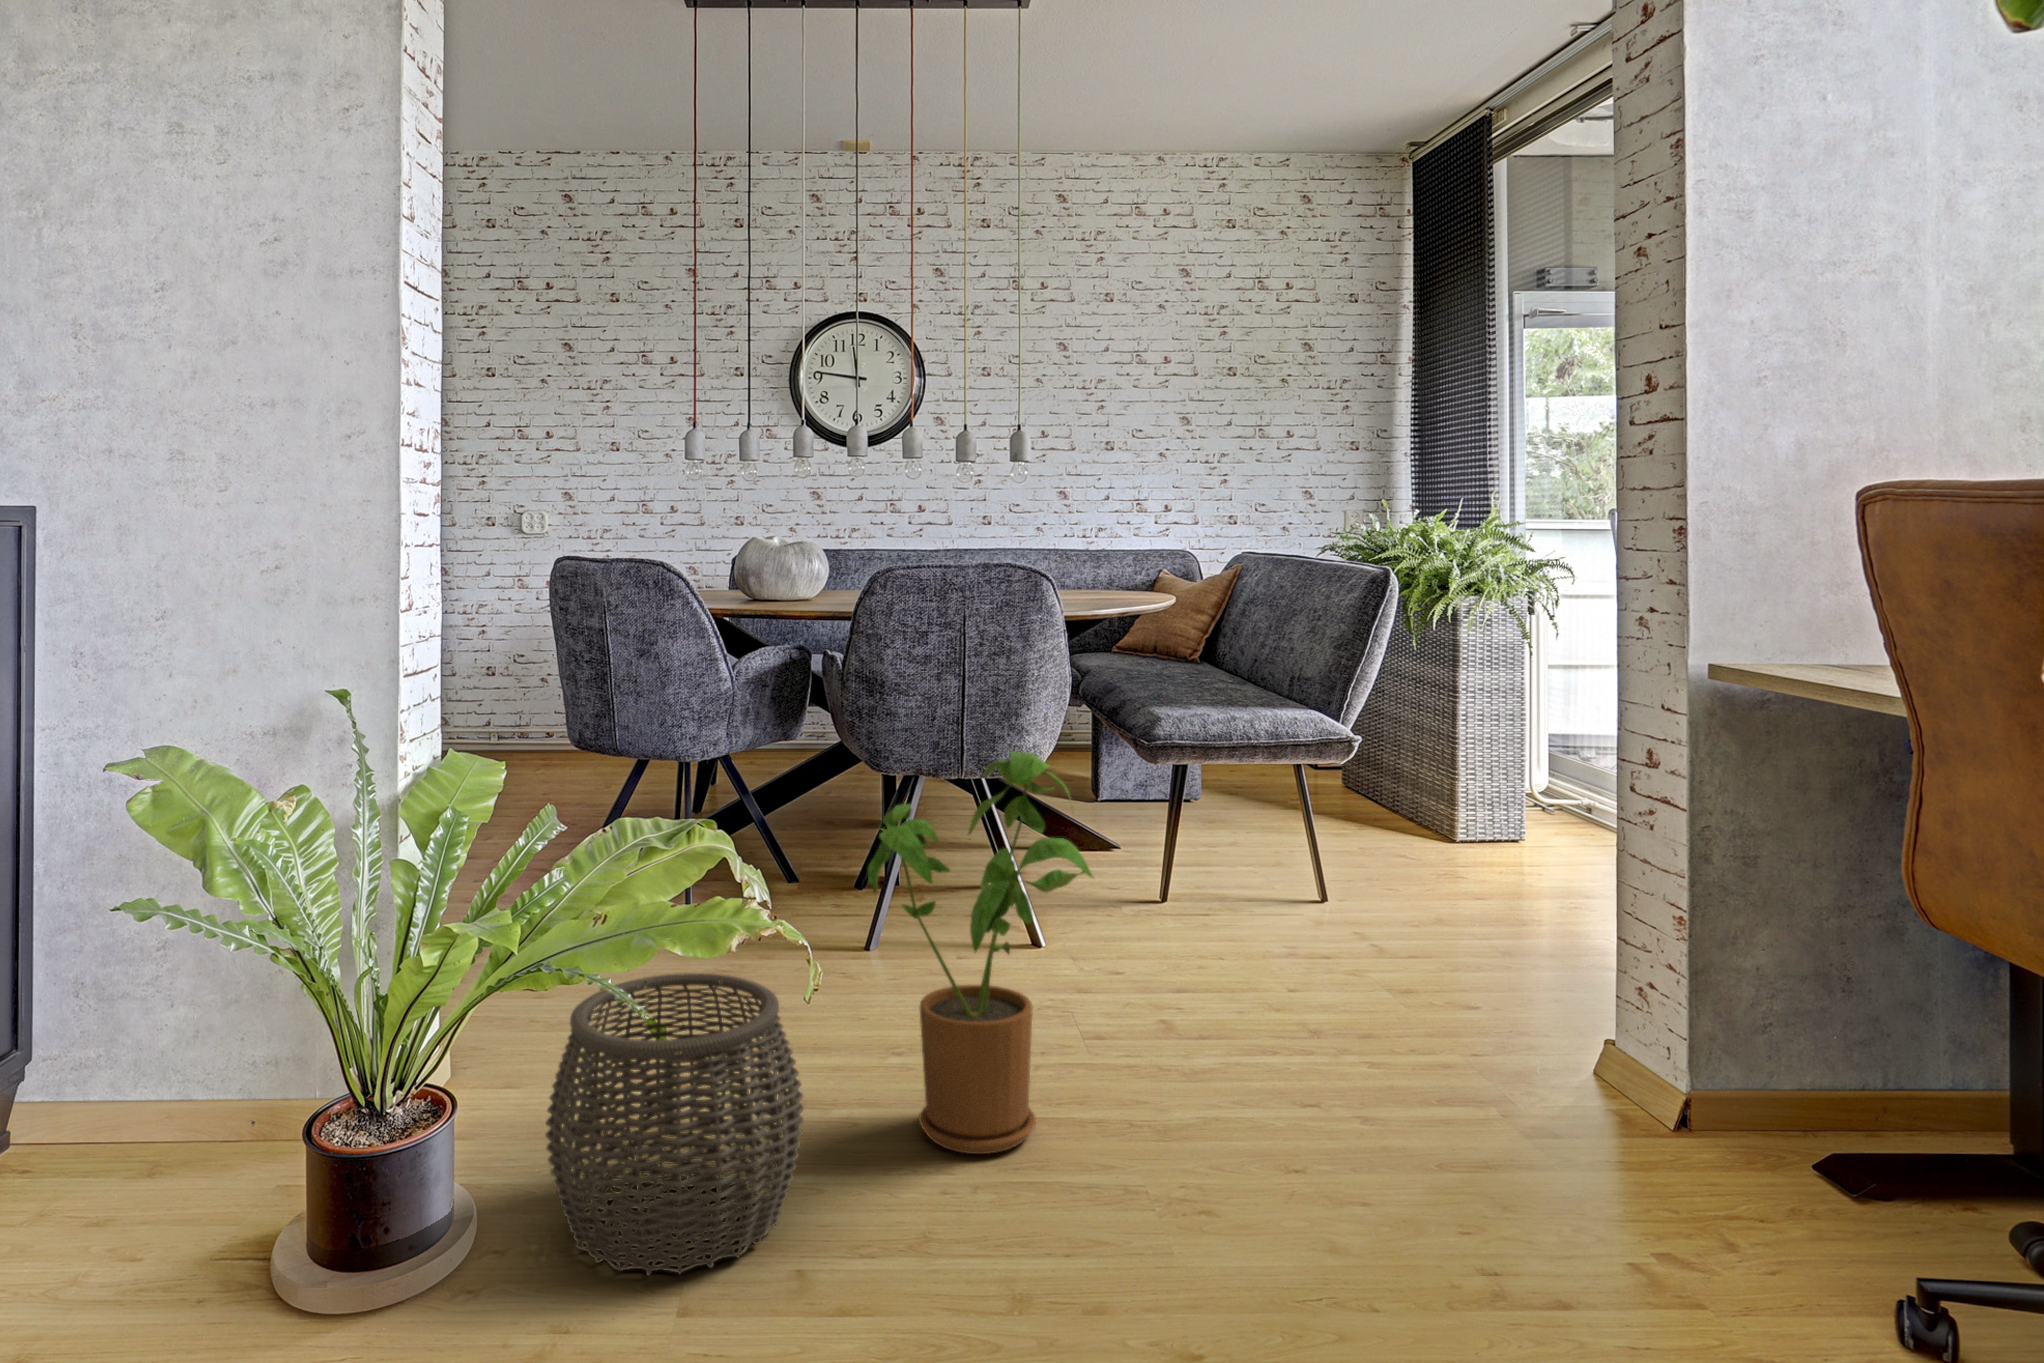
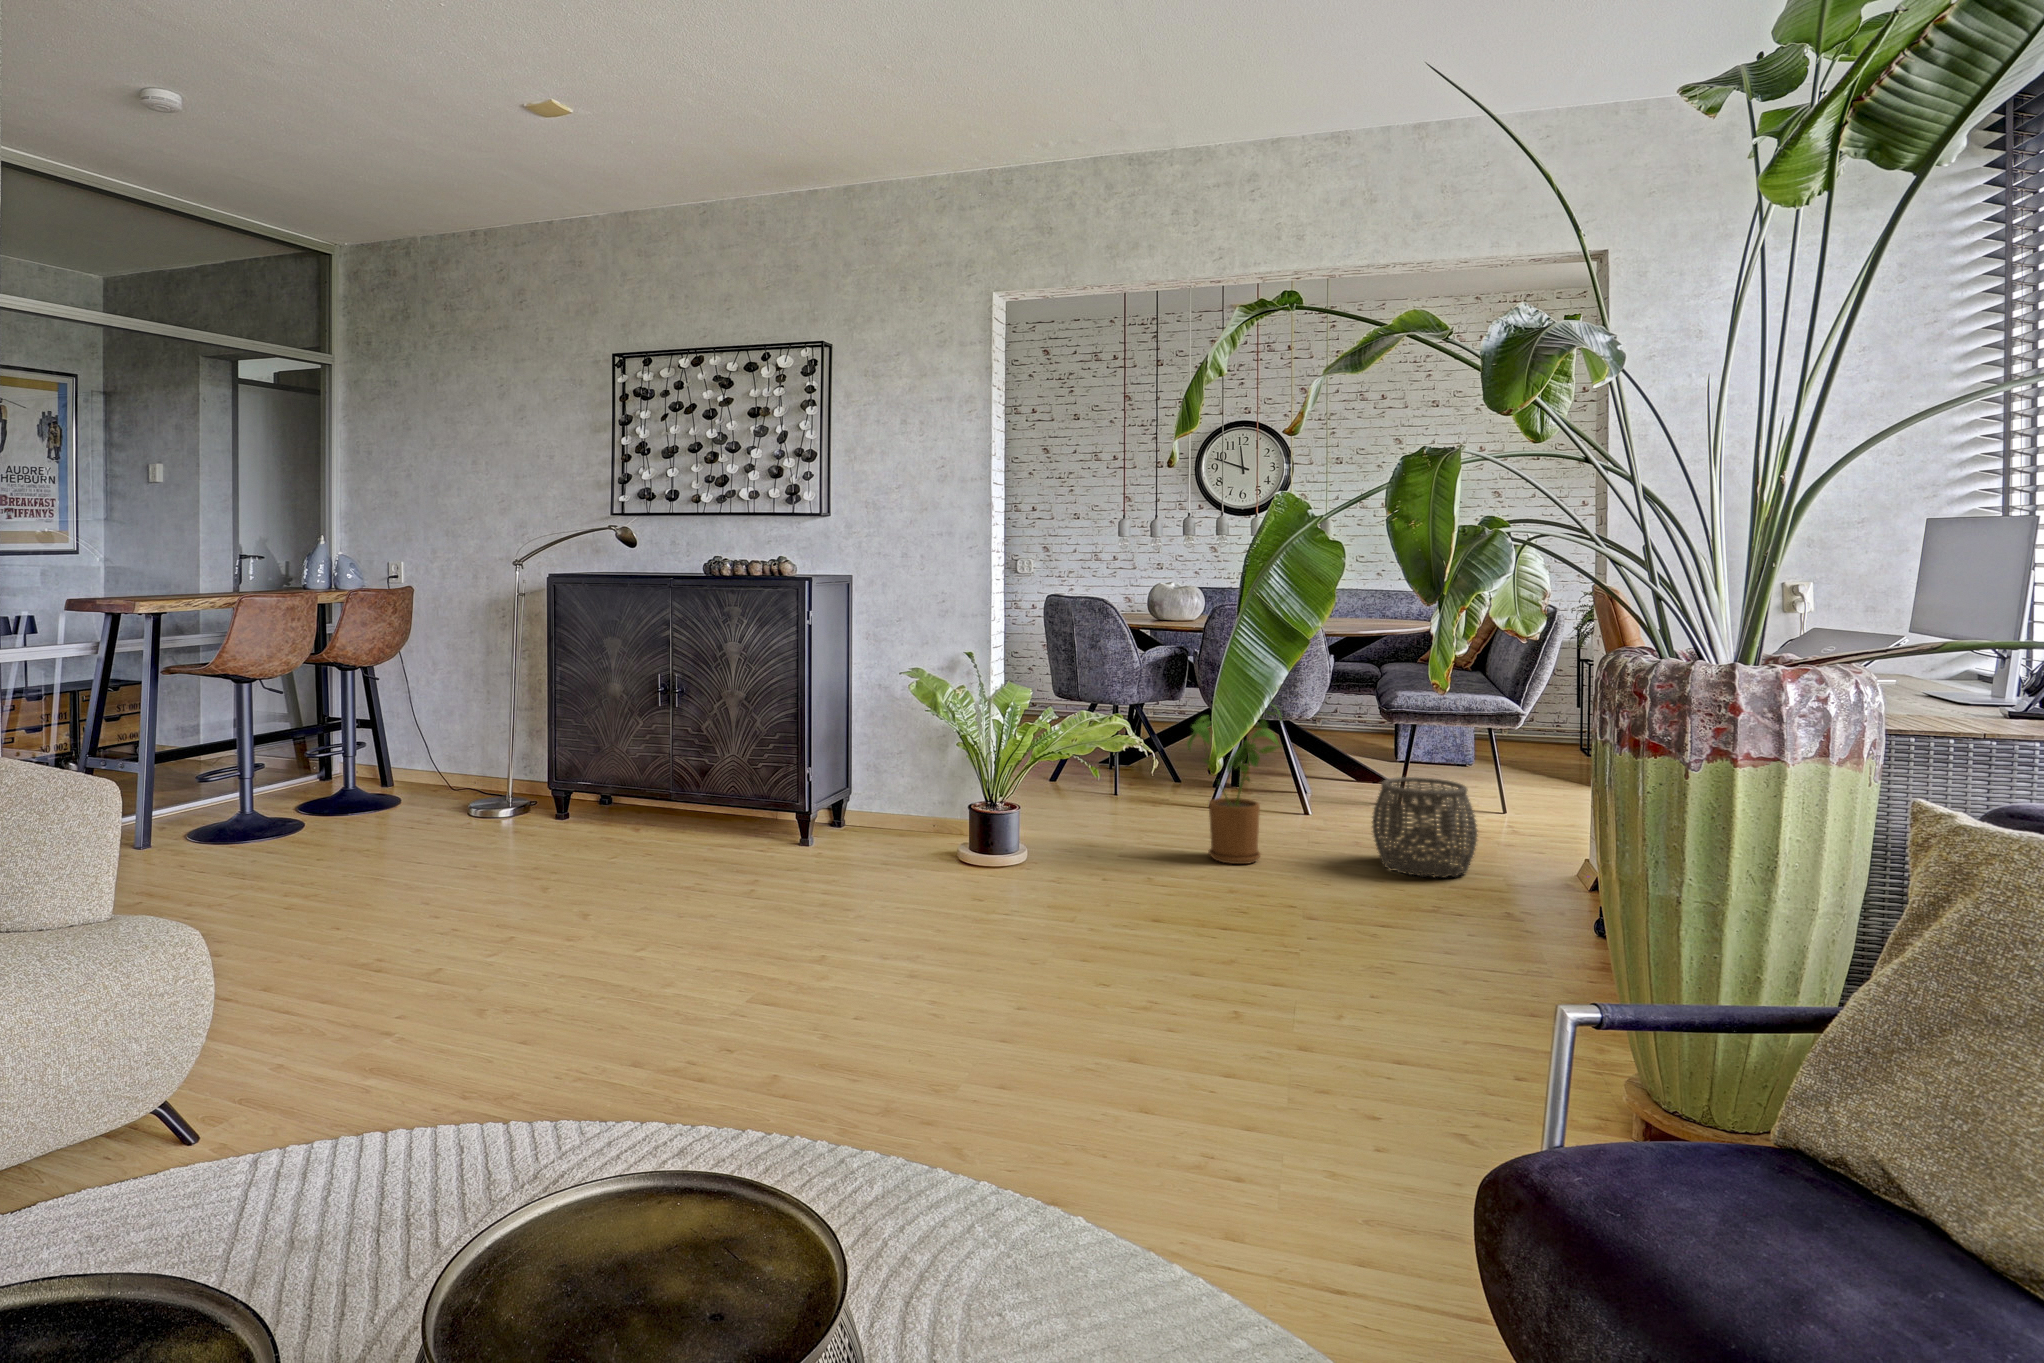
woven basket: present [545,973,804,1275] -> present [1372,777,1478,878]

